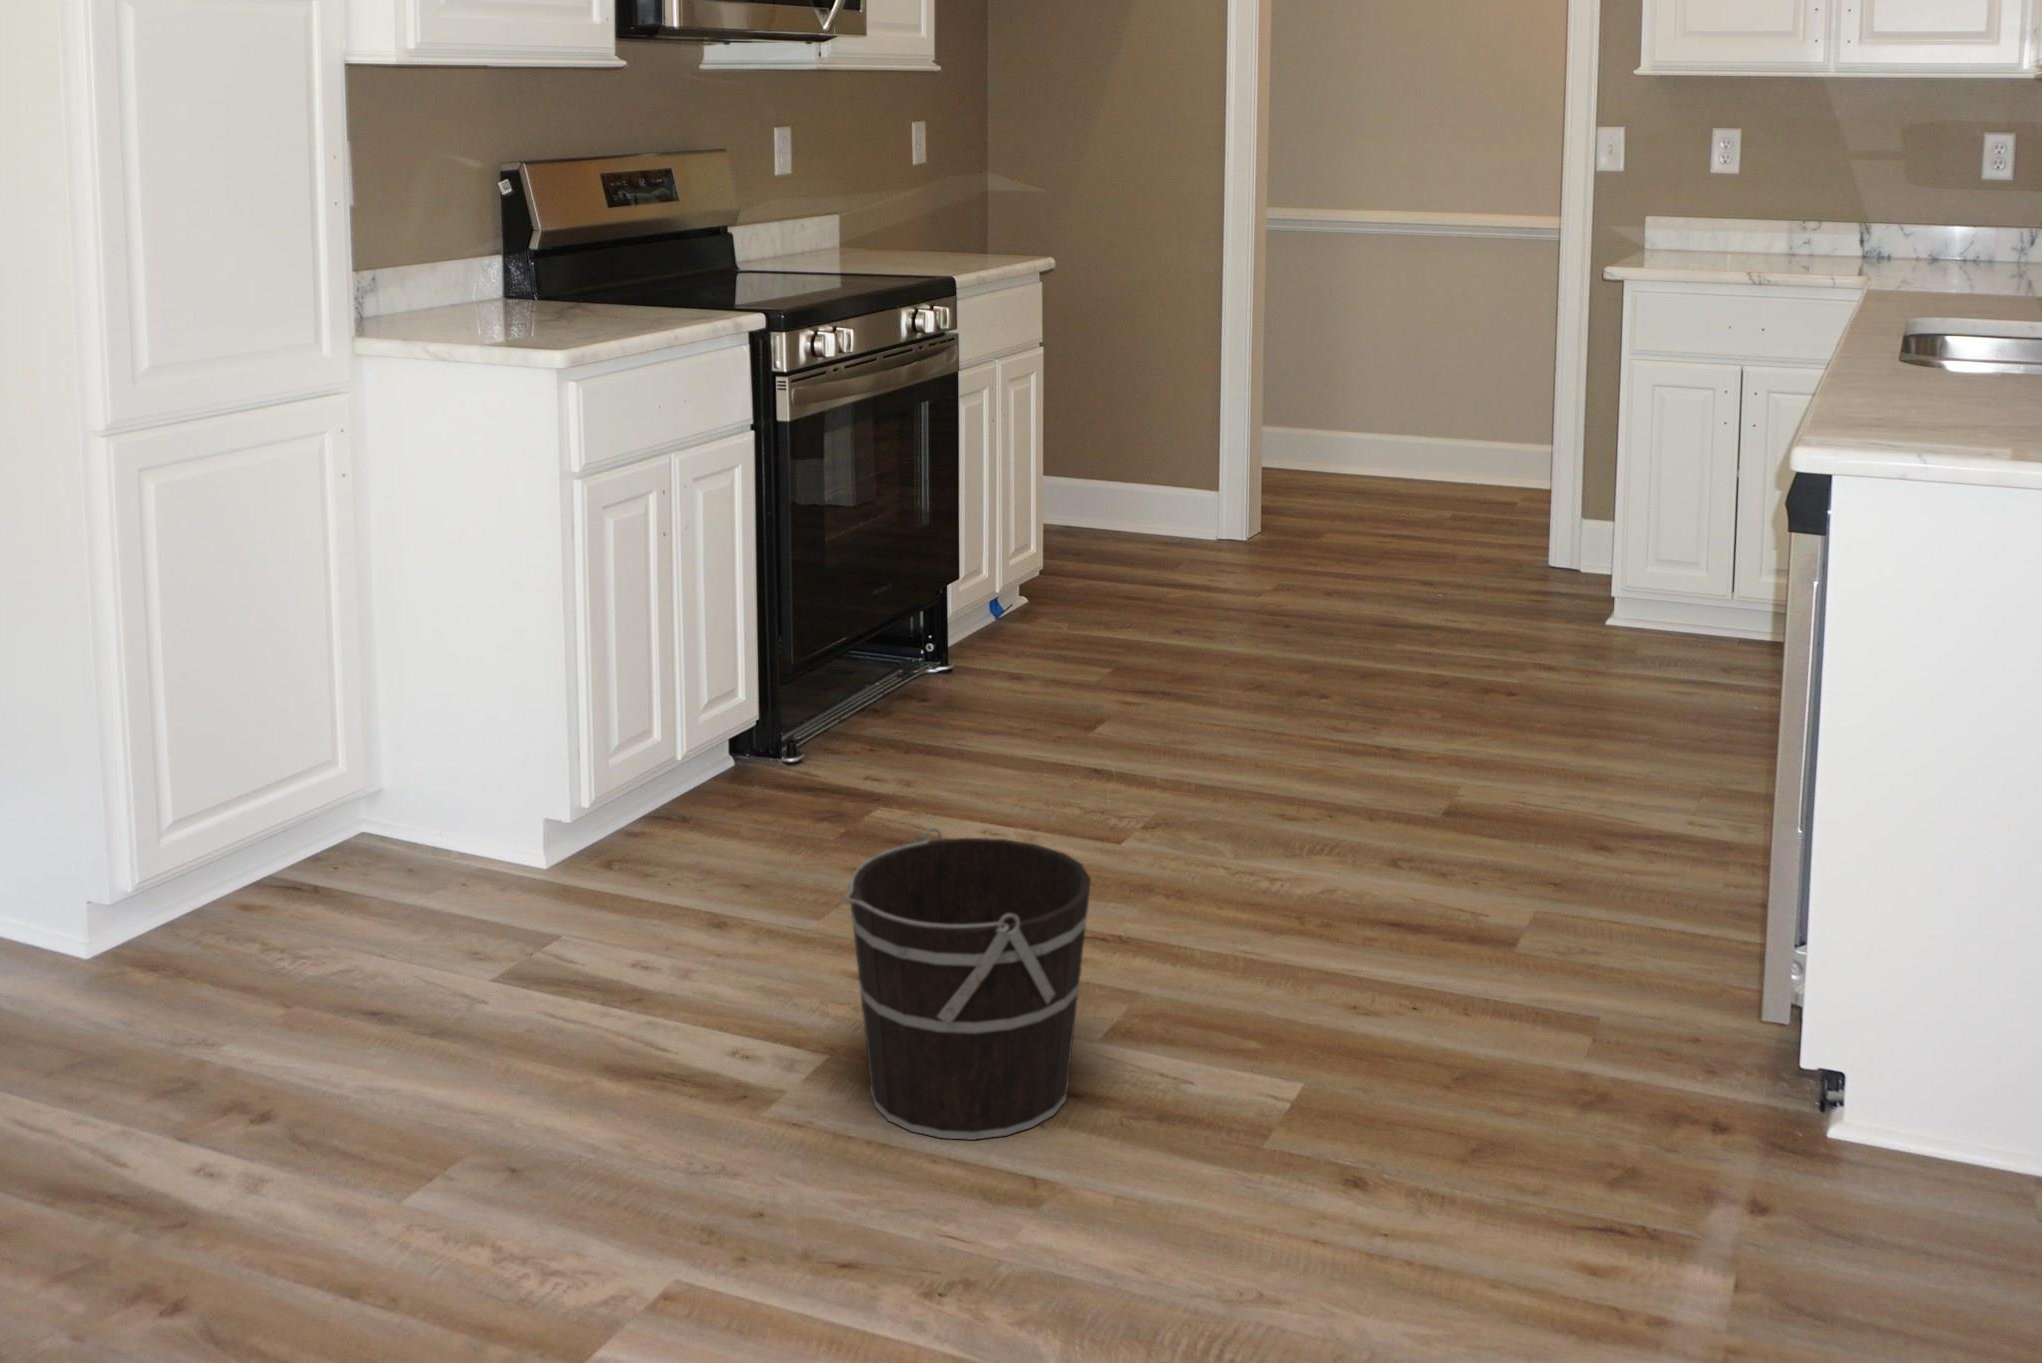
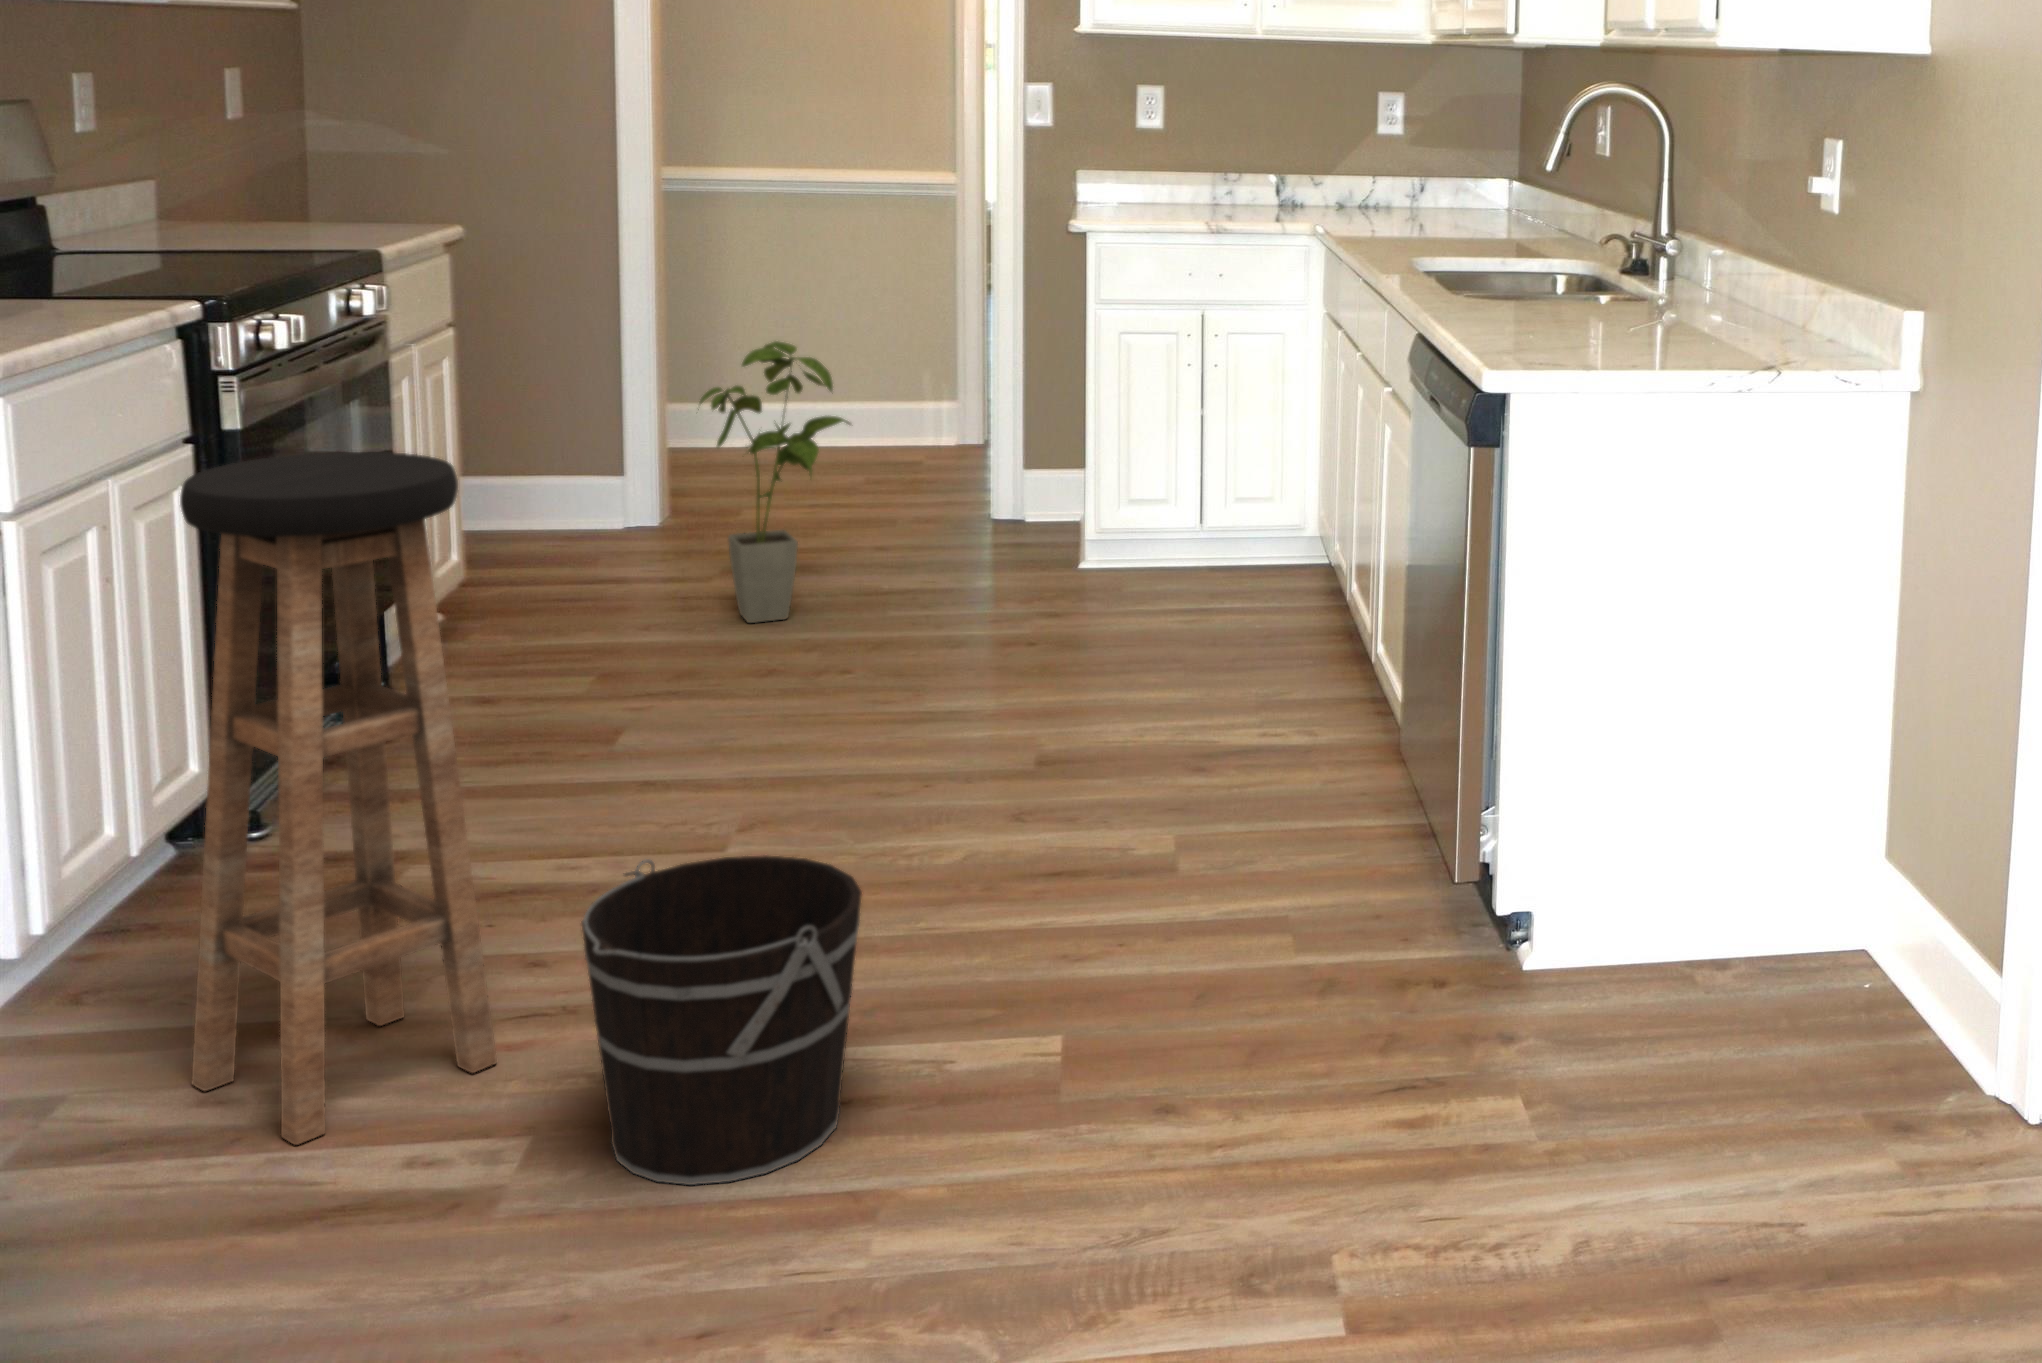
house plant: none [1228,374,1371,640] -> present [698,341,850,623]
bar stool: none [626,439,838,1014] -> present [180,452,497,1145]

